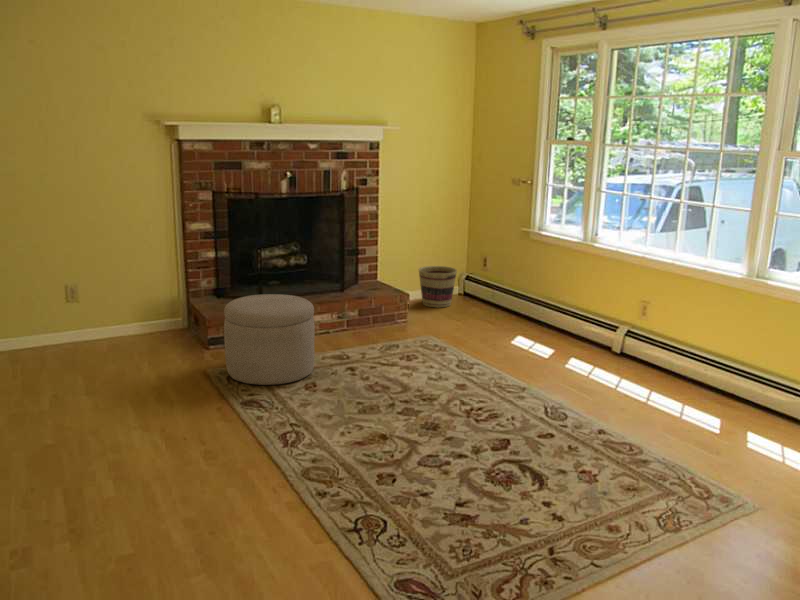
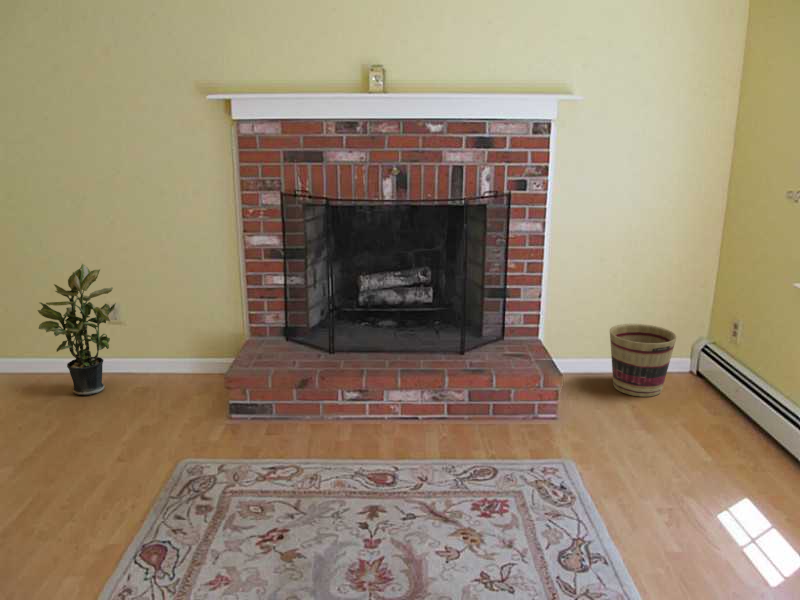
potted plant: none [33,251,96,353] -> present [38,264,116,396]
ottoman: present [224,294,315,385] -> none [173,361,322,522]

